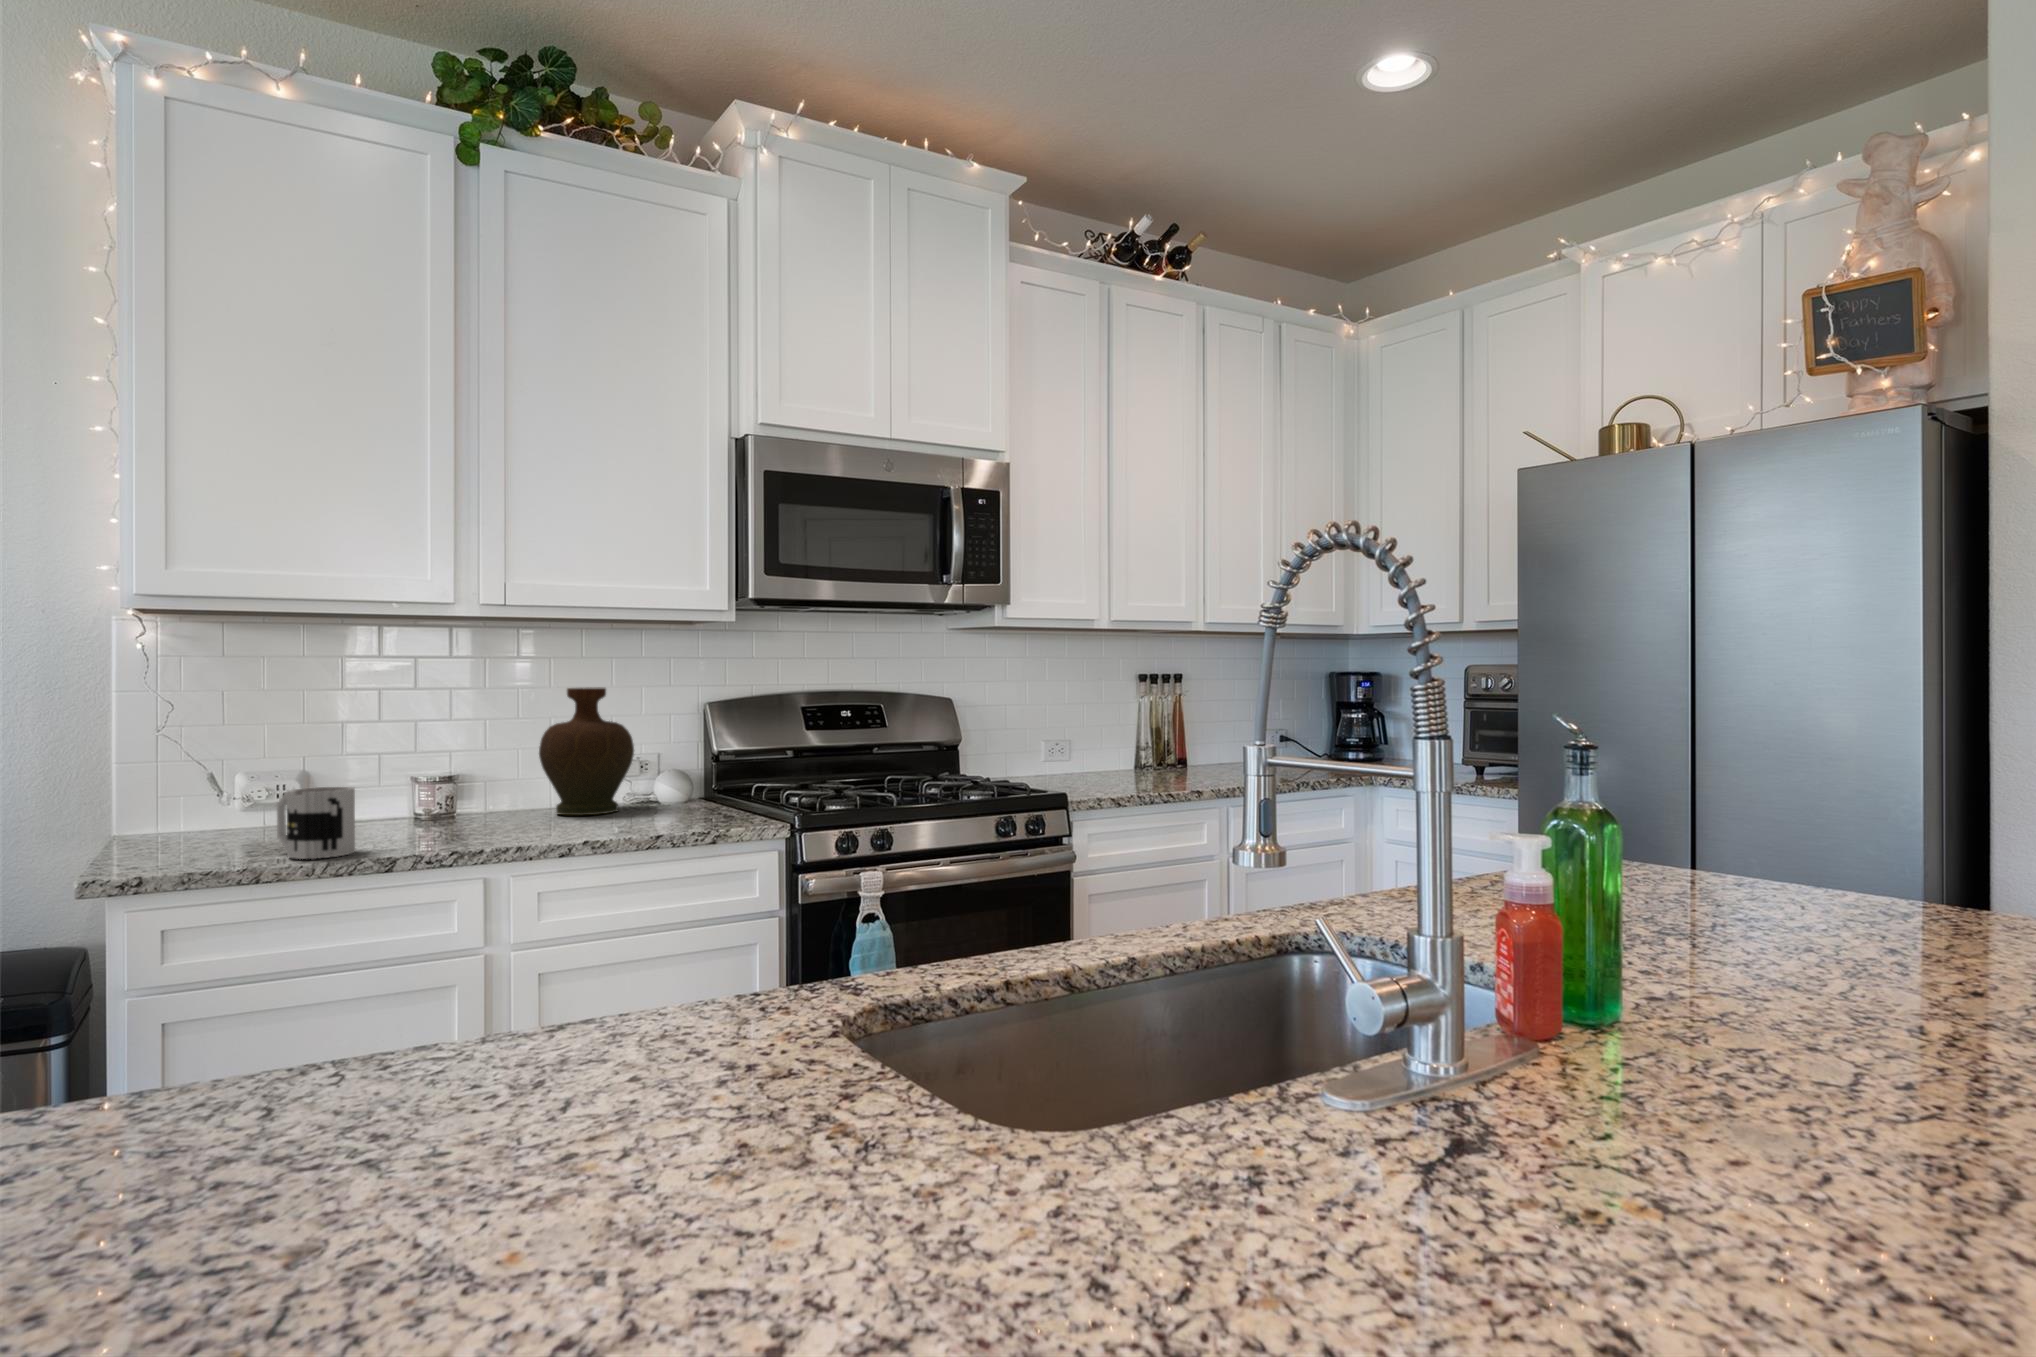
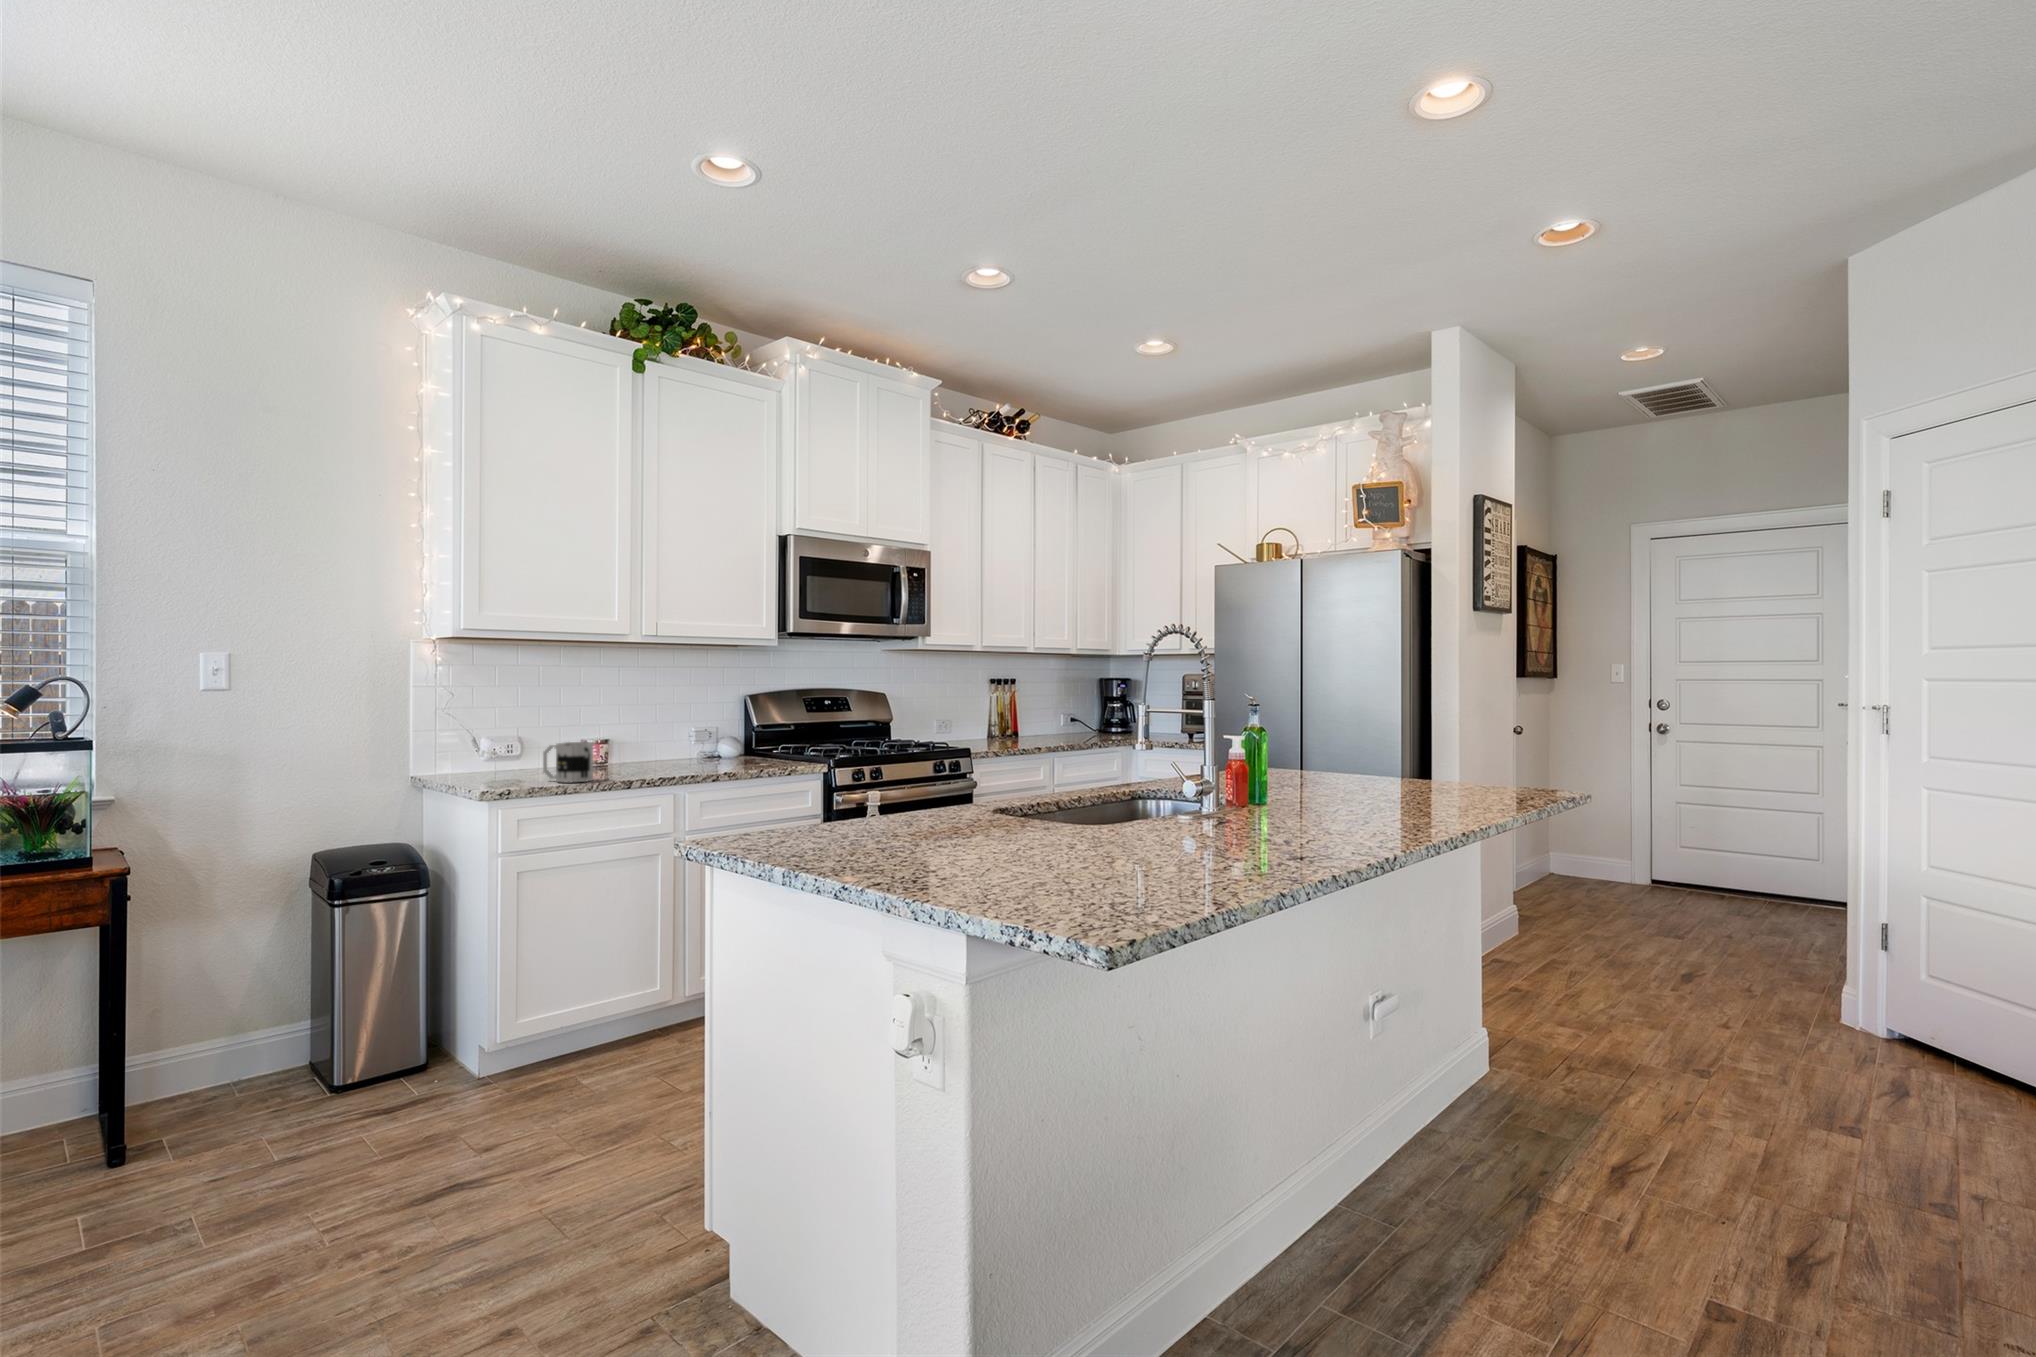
decorative vase: present [539,687,634,815] -> none [661,685,720,762]

